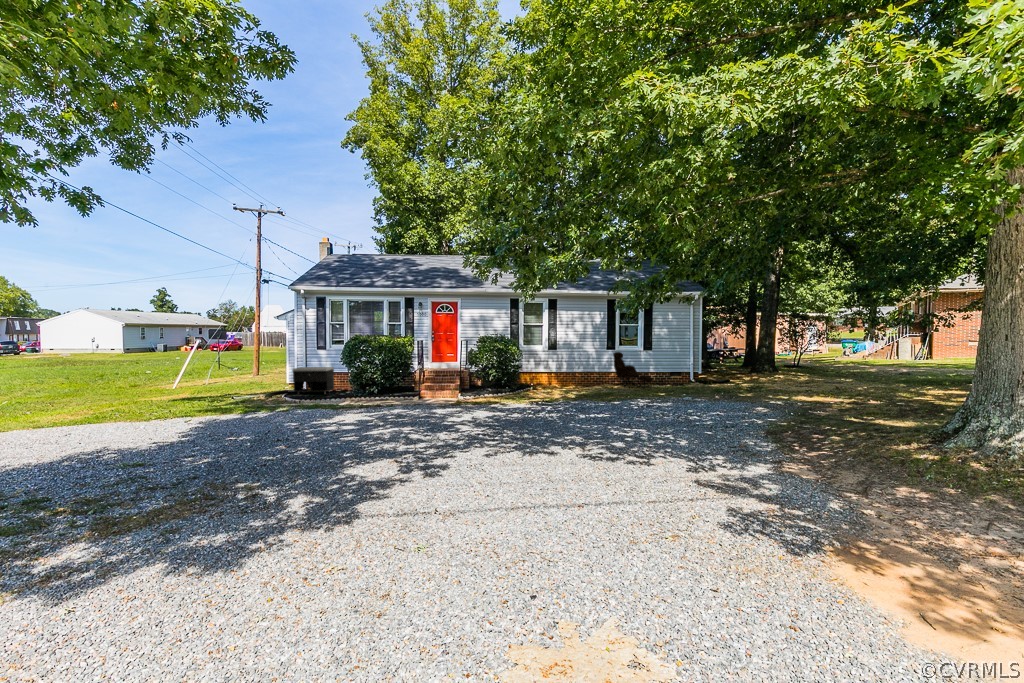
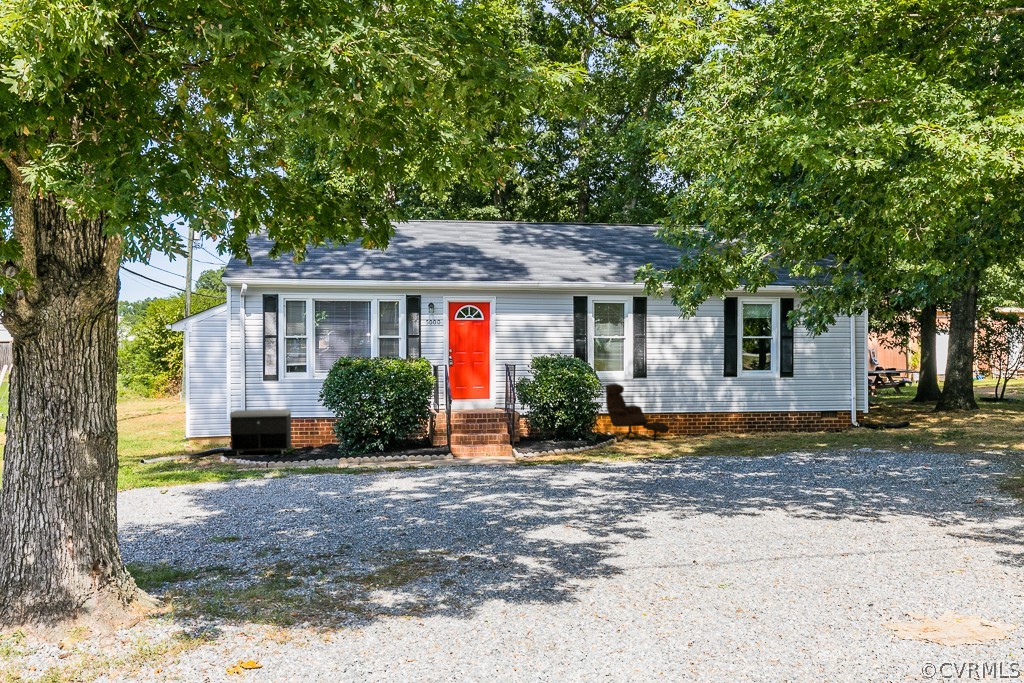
lounge chair: present [613,352,653,387] -> present [606,384,669,441]

